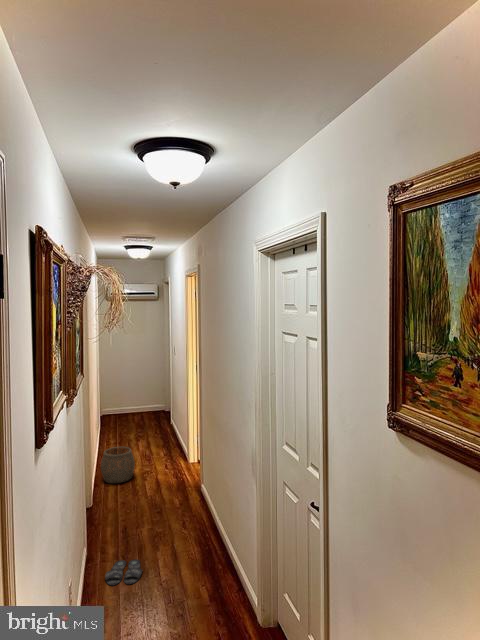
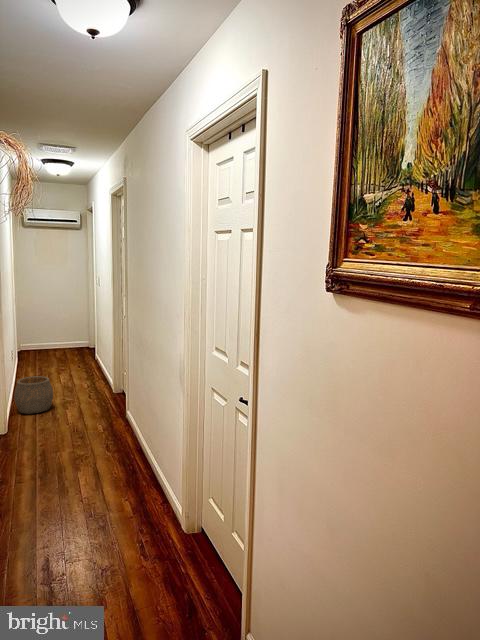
slippers: present [105,559,142,586] -> none [18,482,61,507]

